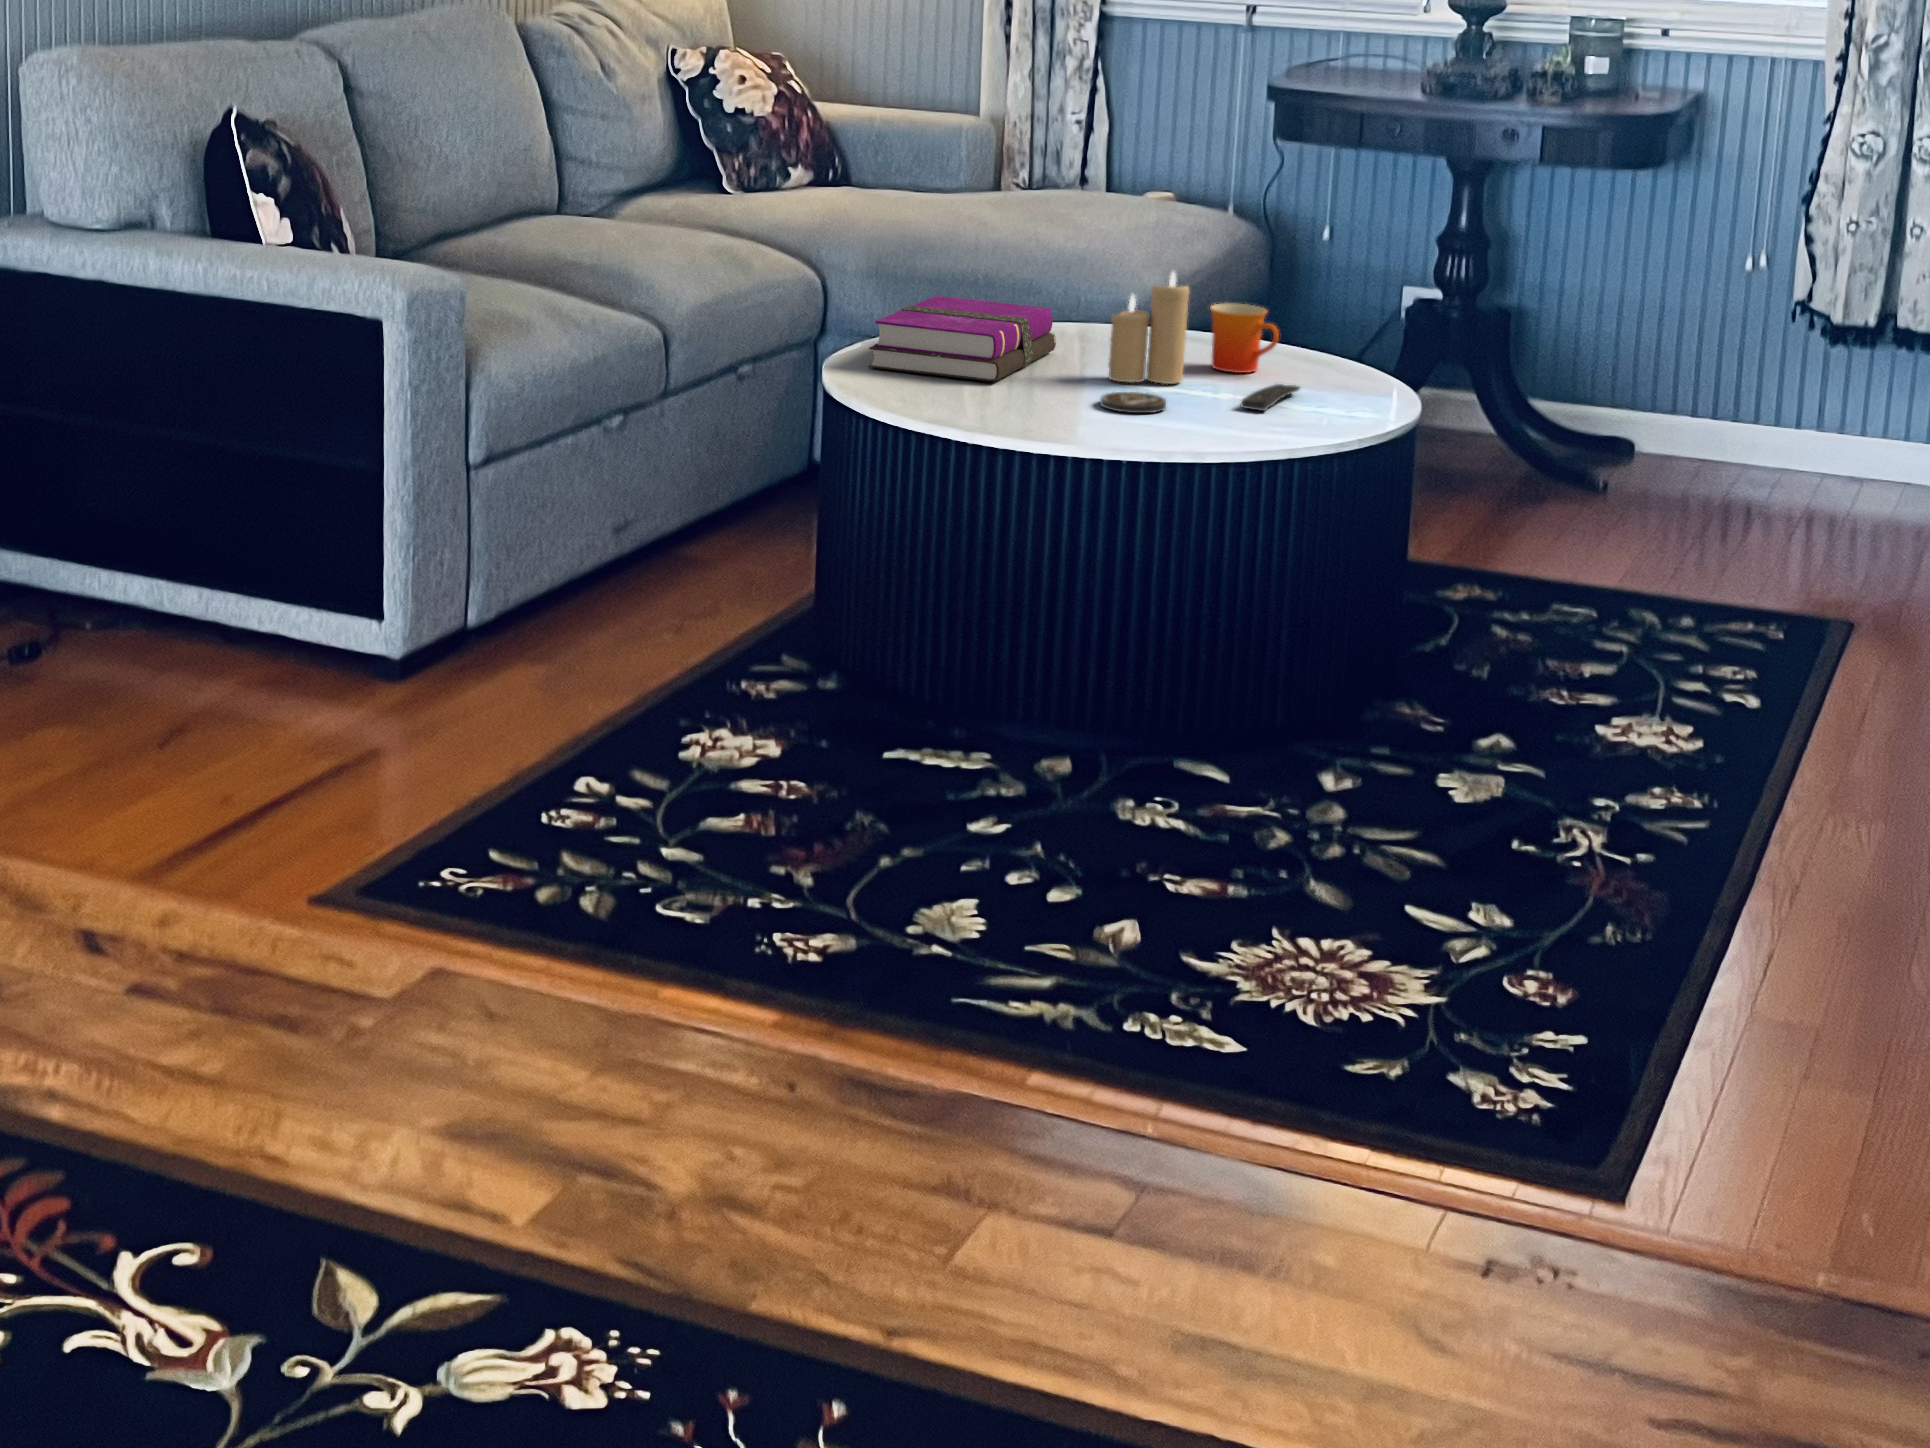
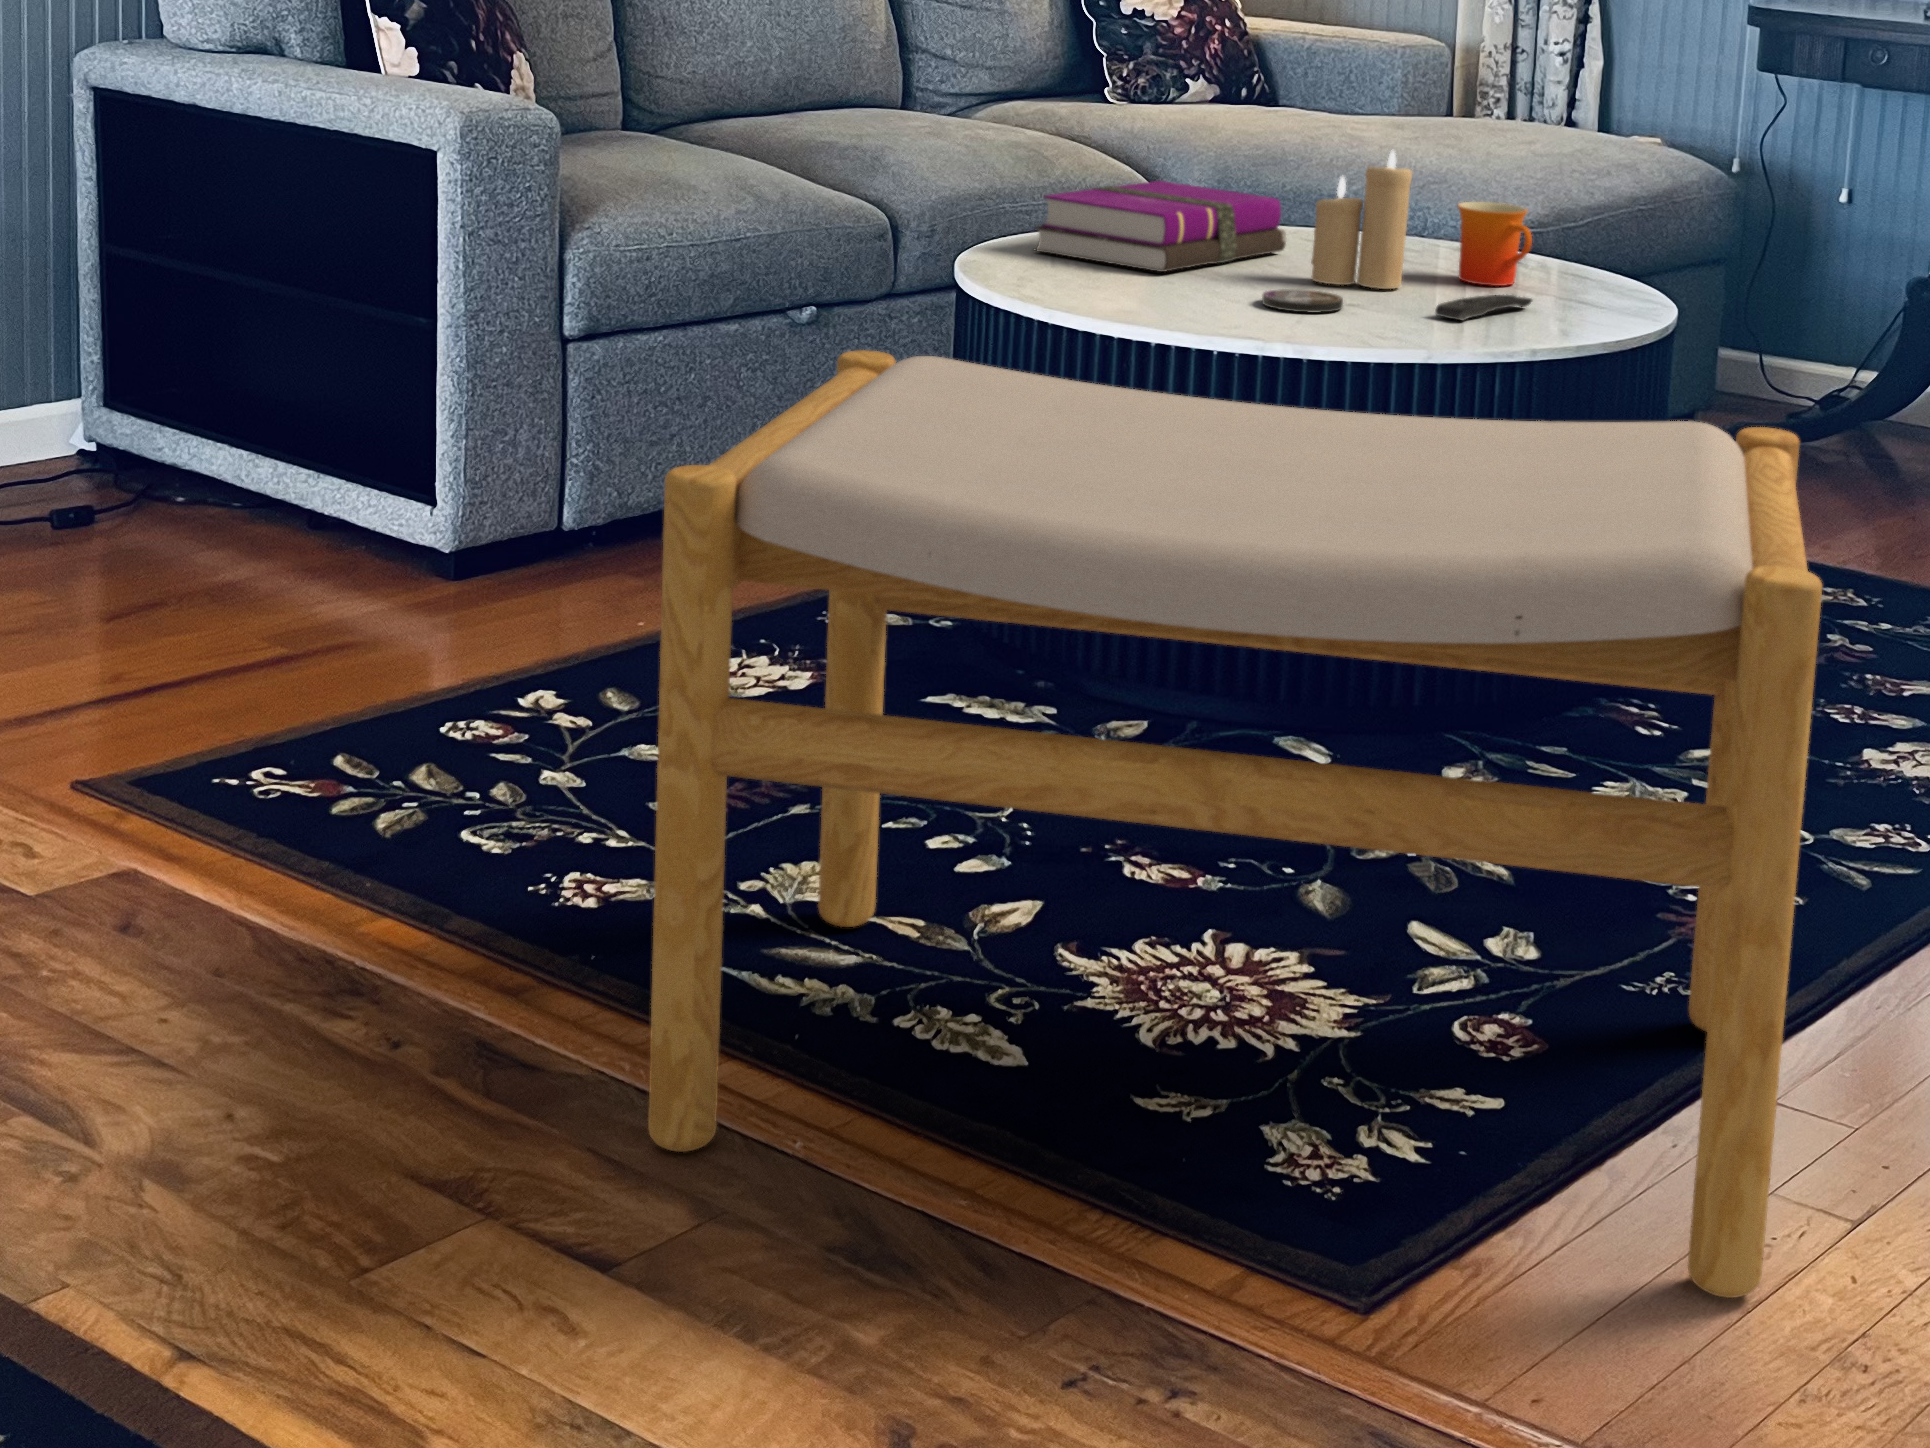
footstool: none [968,501,1875,1140] -> present [648,350,1822,1298]

